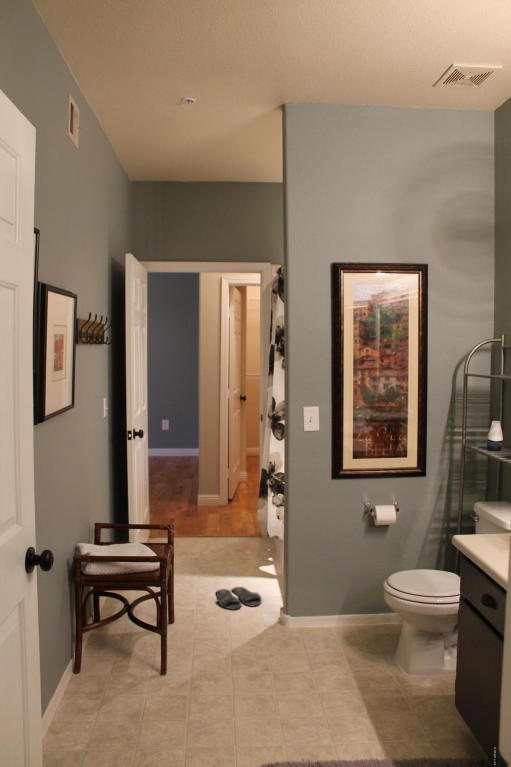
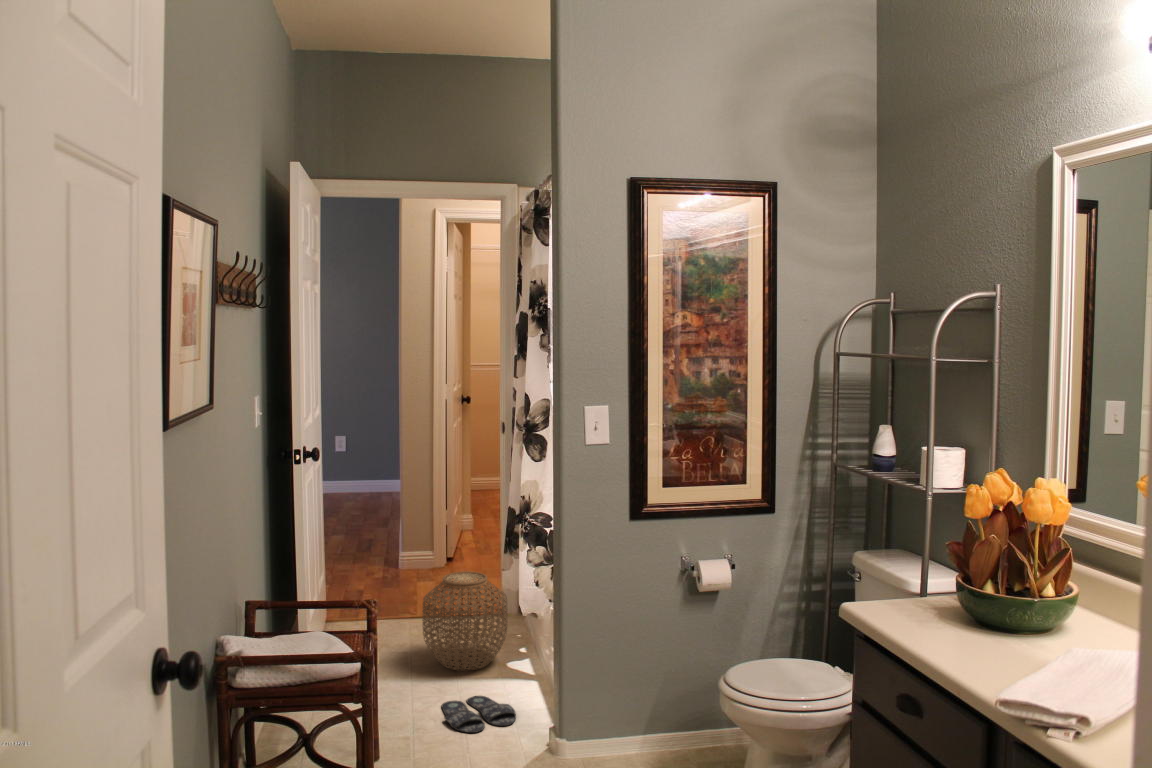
woven basket: none [207,509,260,571] -> present [422,571,507,671]

